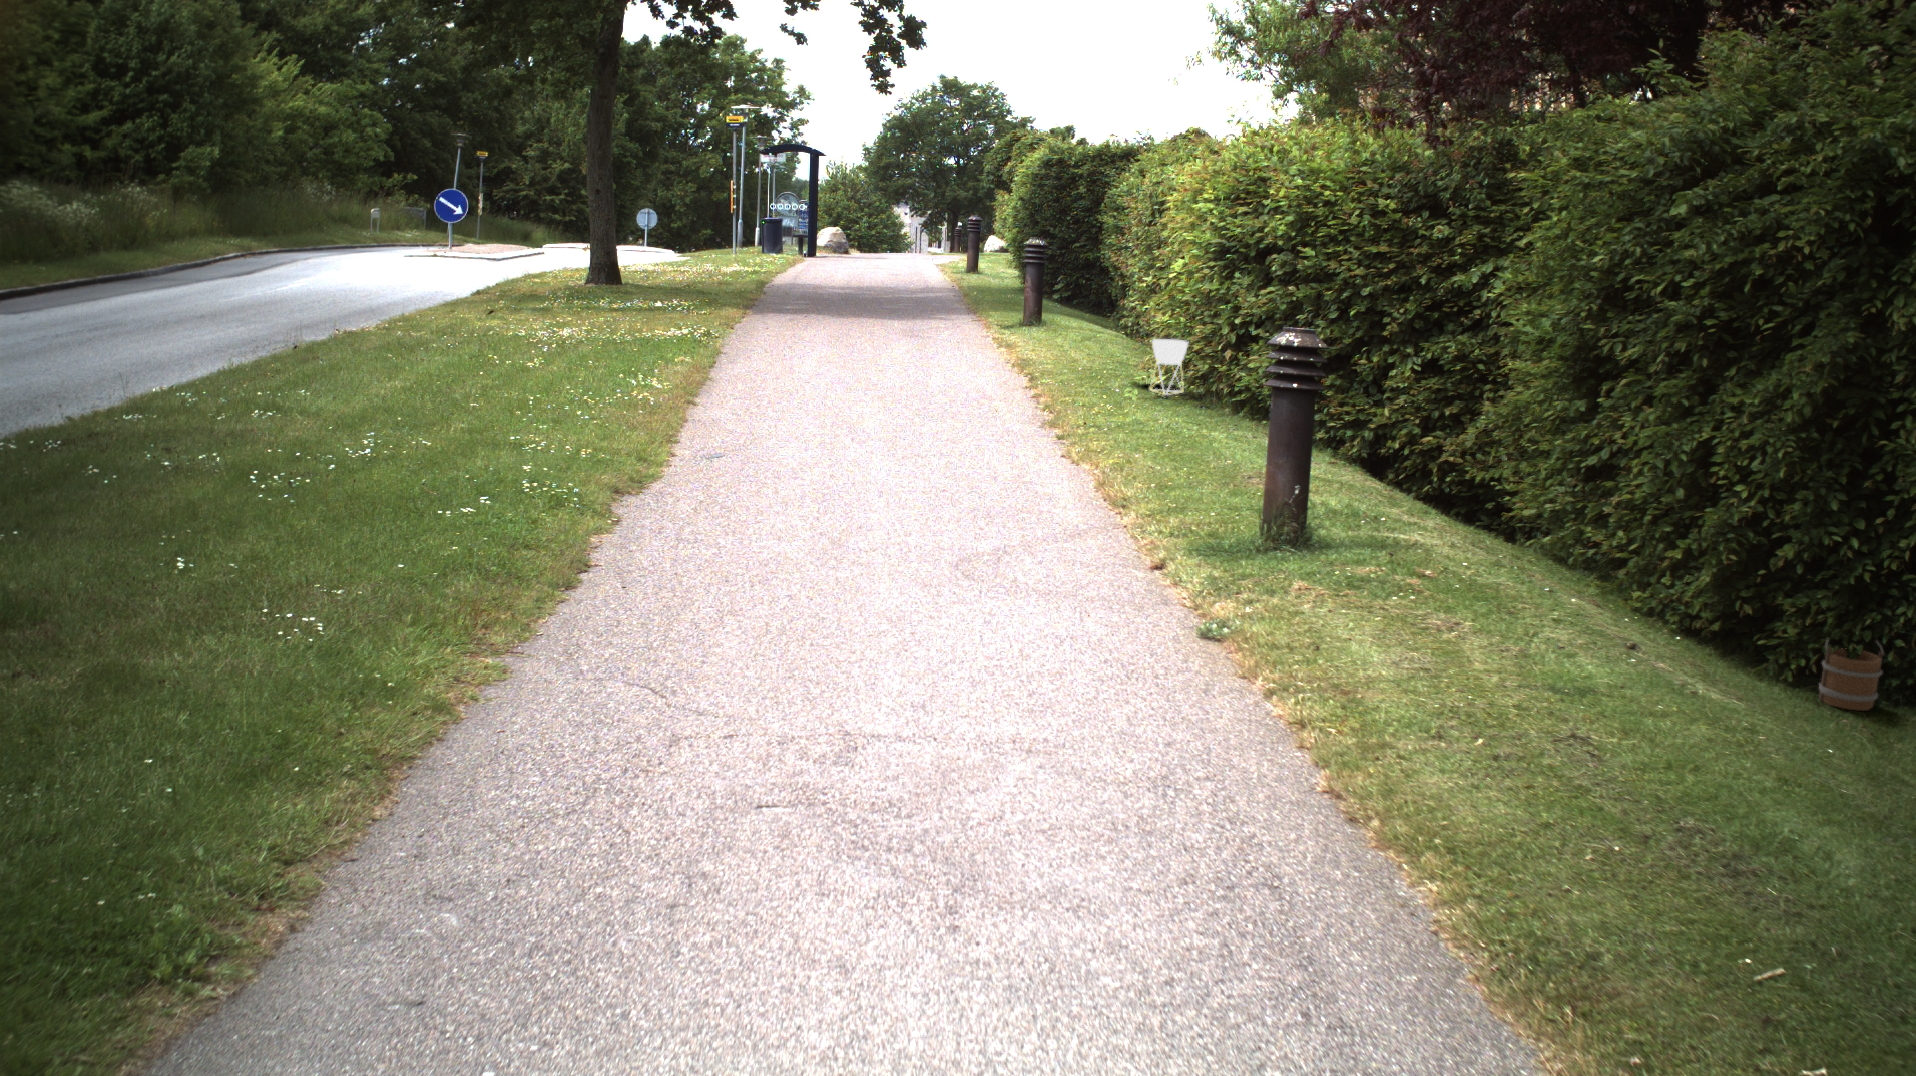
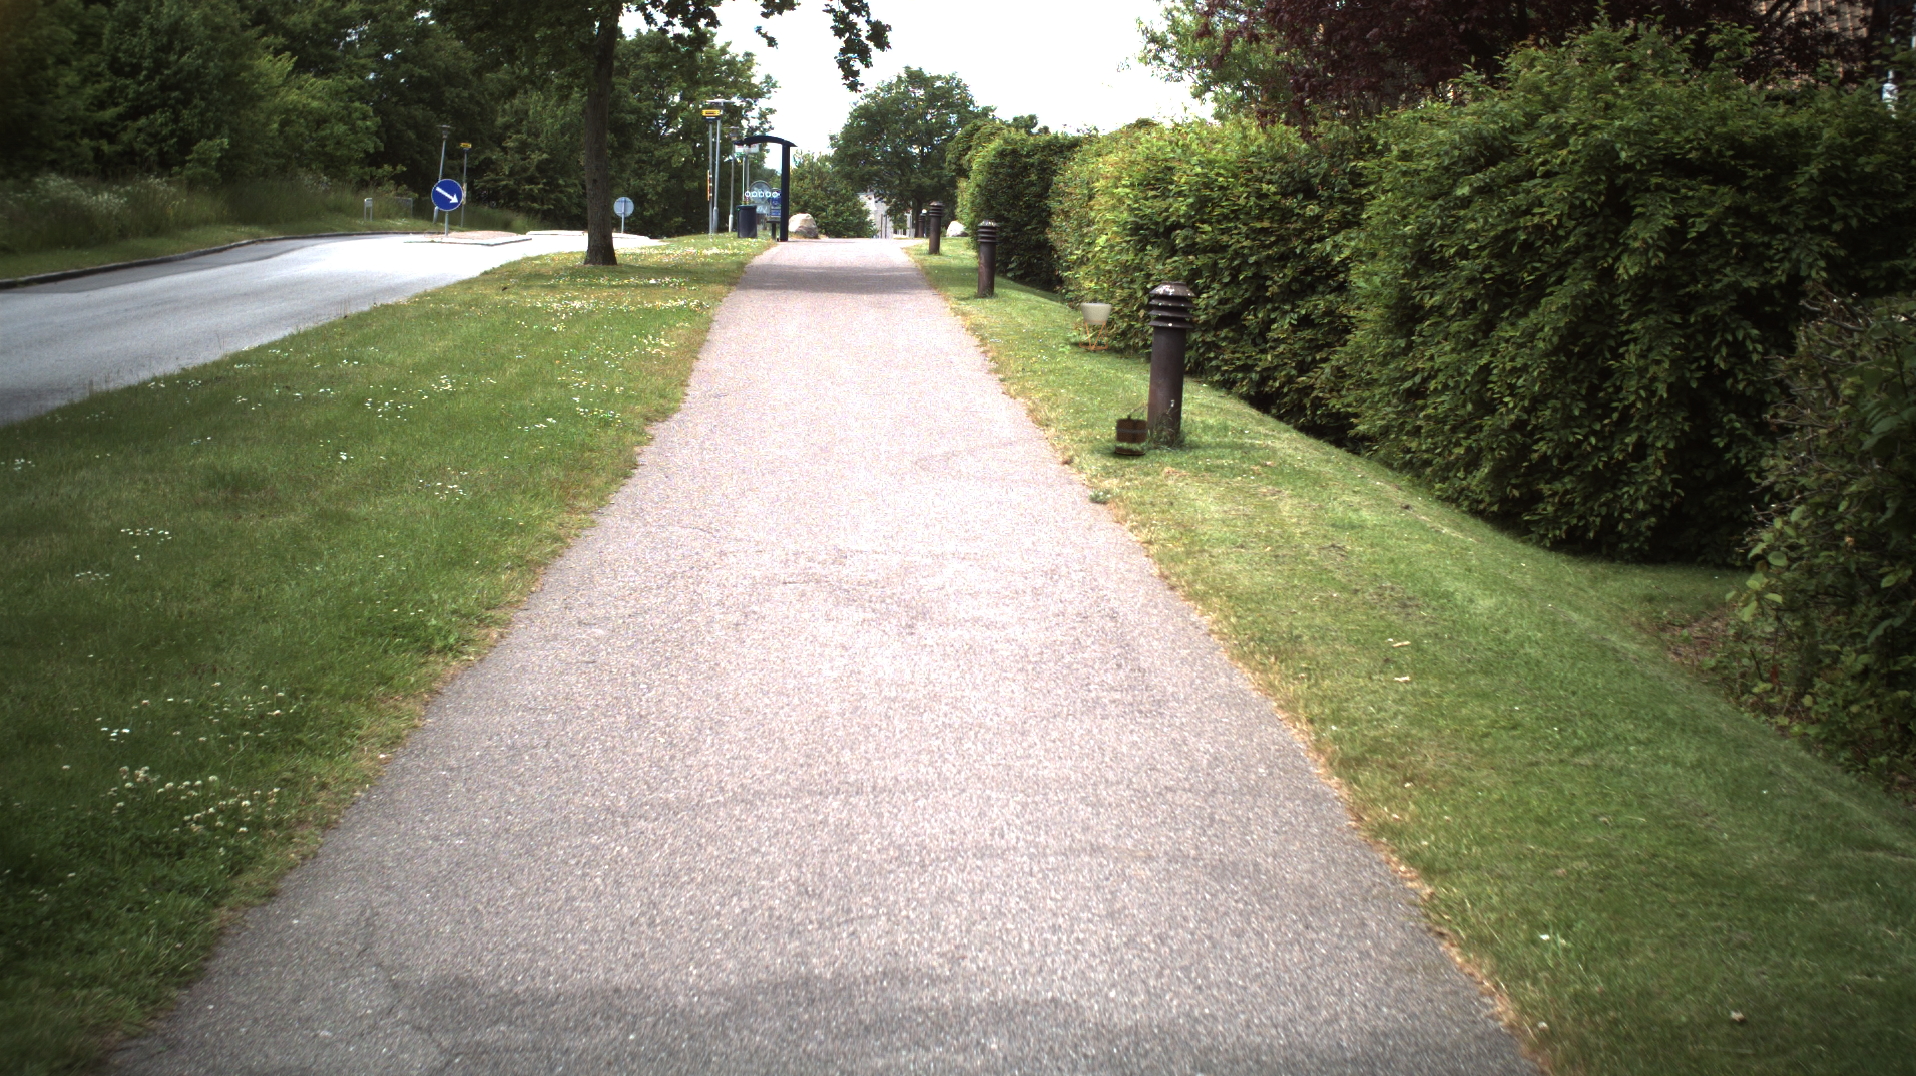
bucket: present [1819,640,1884,710] -> present [1115,409,1148,455]

